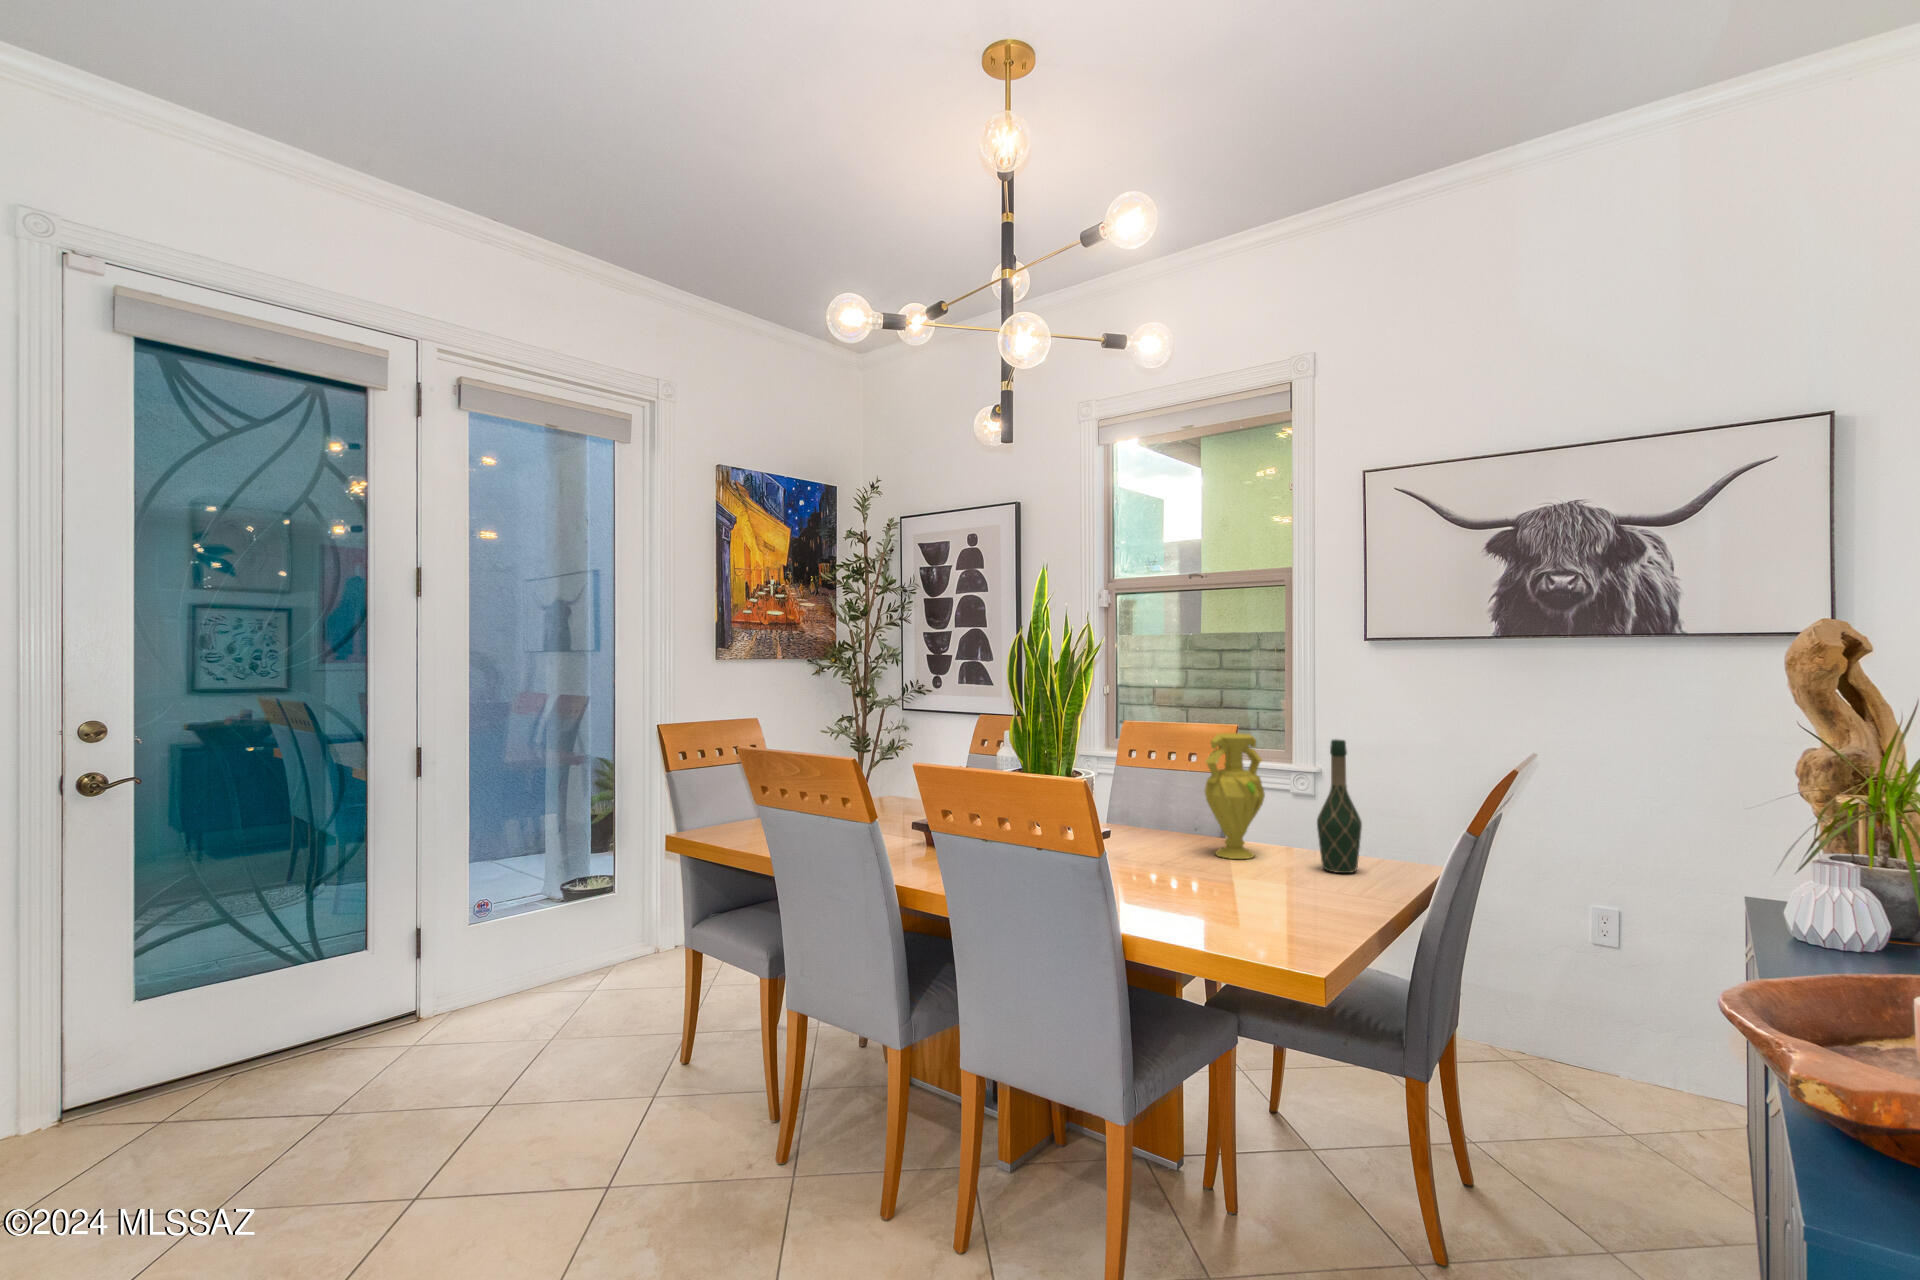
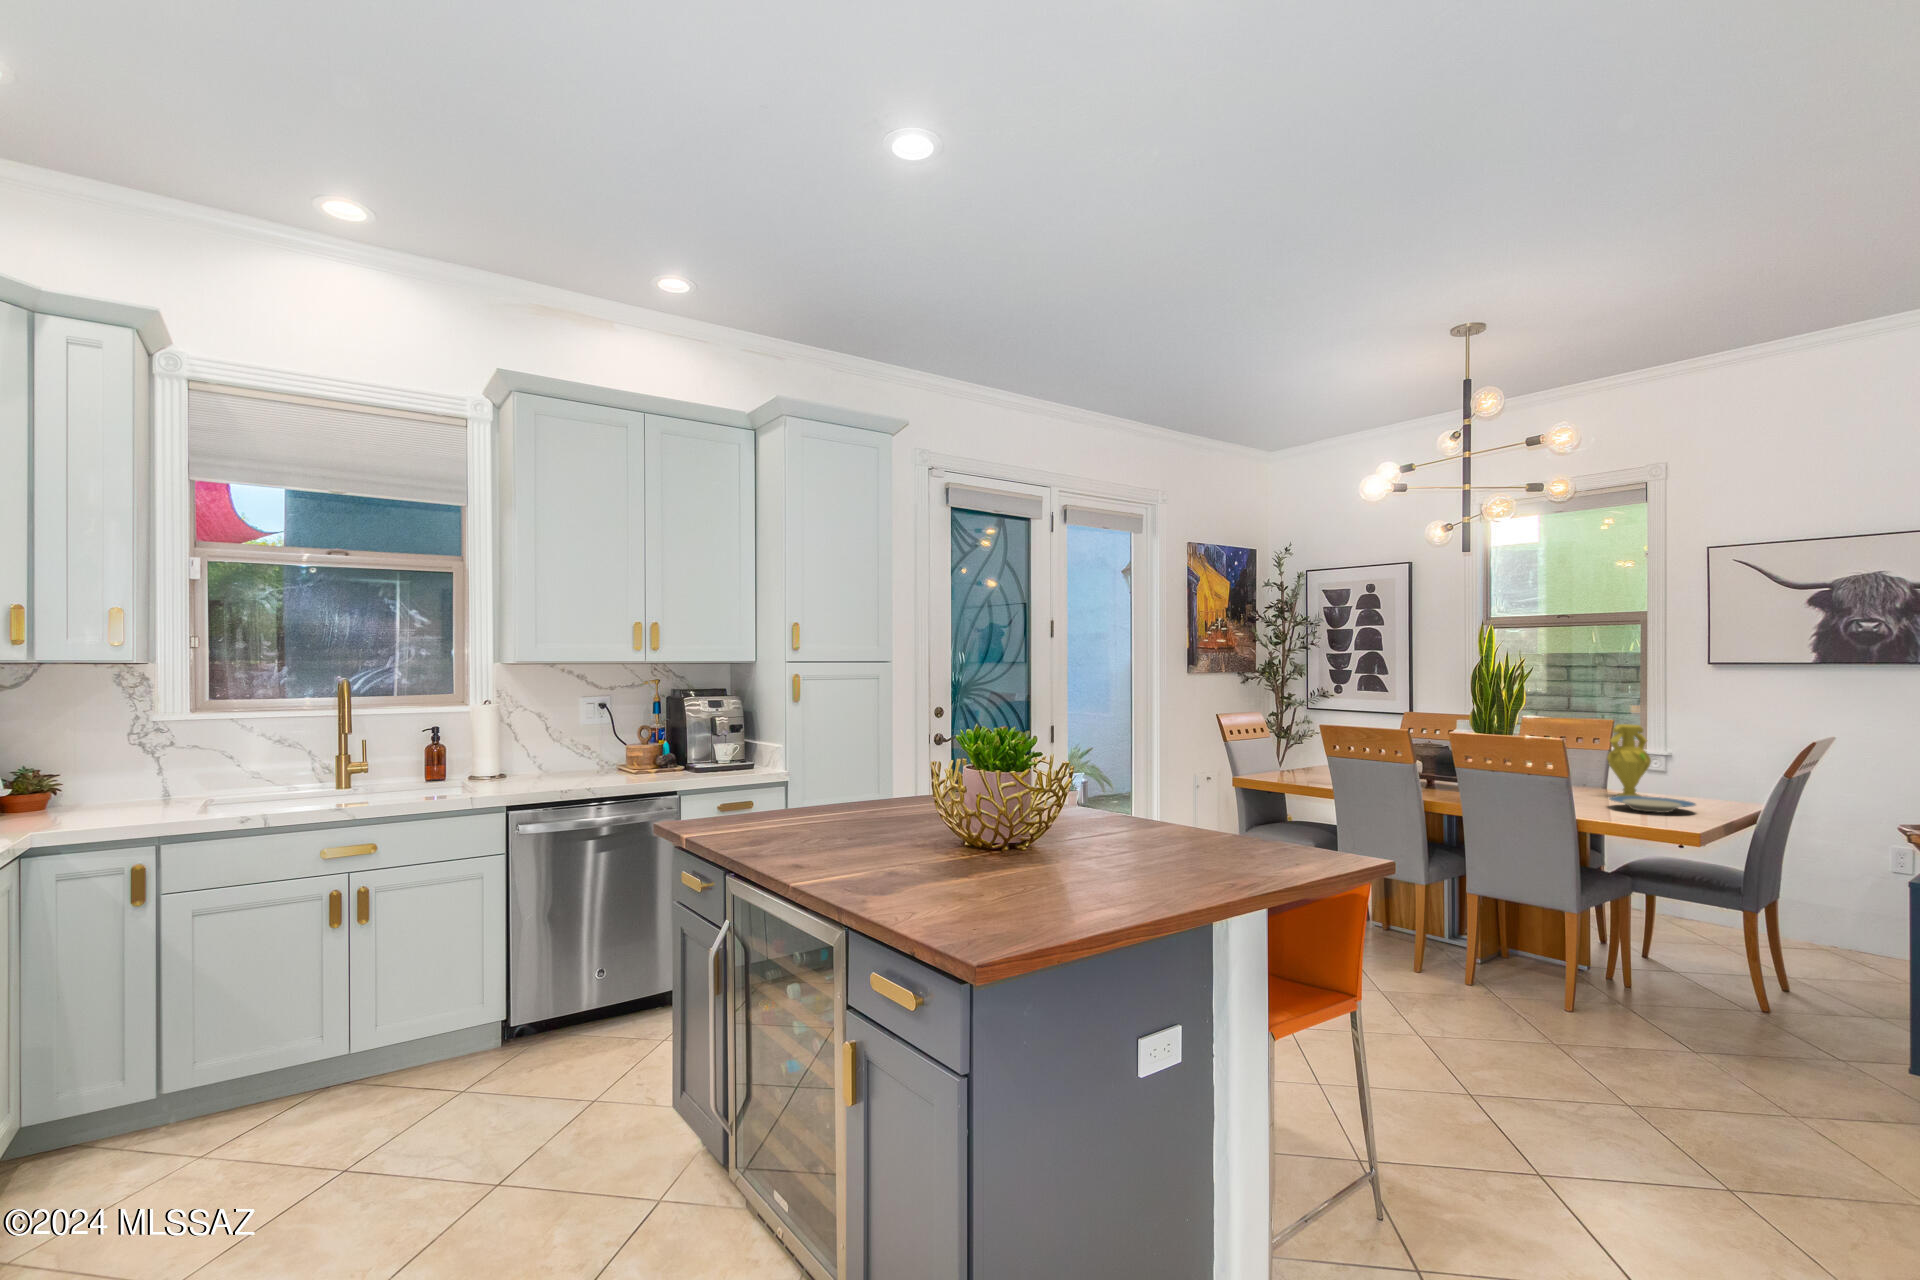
wine bottle: present [1317,740,1362,873] -> none [1690,728,1721,806]
plate: none [1184,860,1317,897] -> present [1609,796,1696,813]

